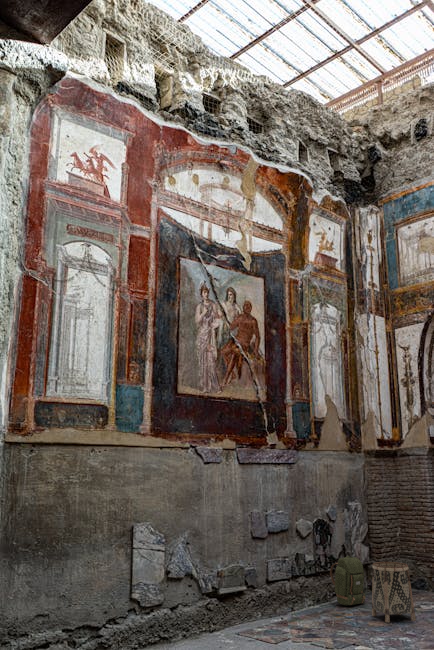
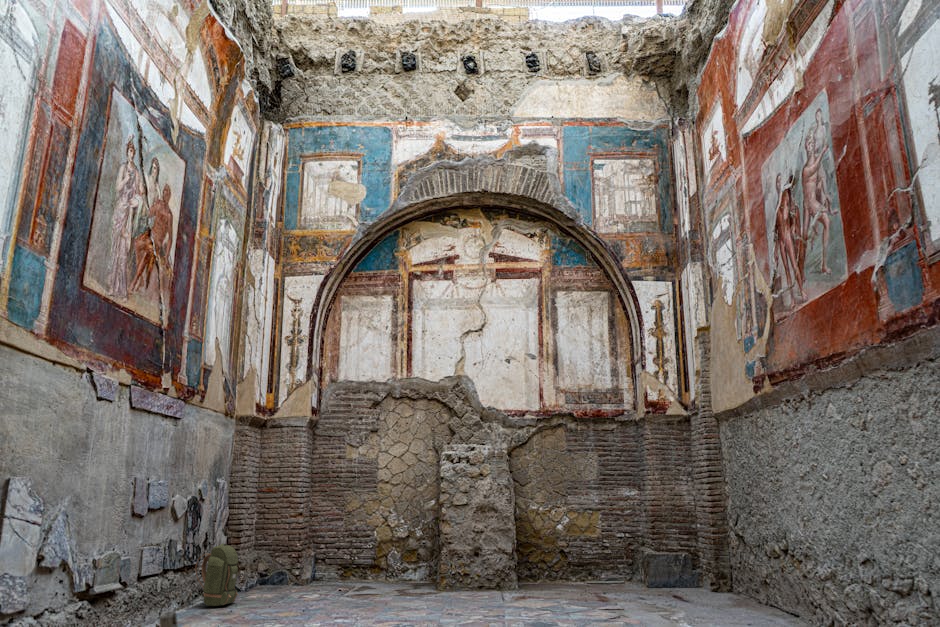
basket: present [372,562,416,622] -> none [267,543,321,612]

